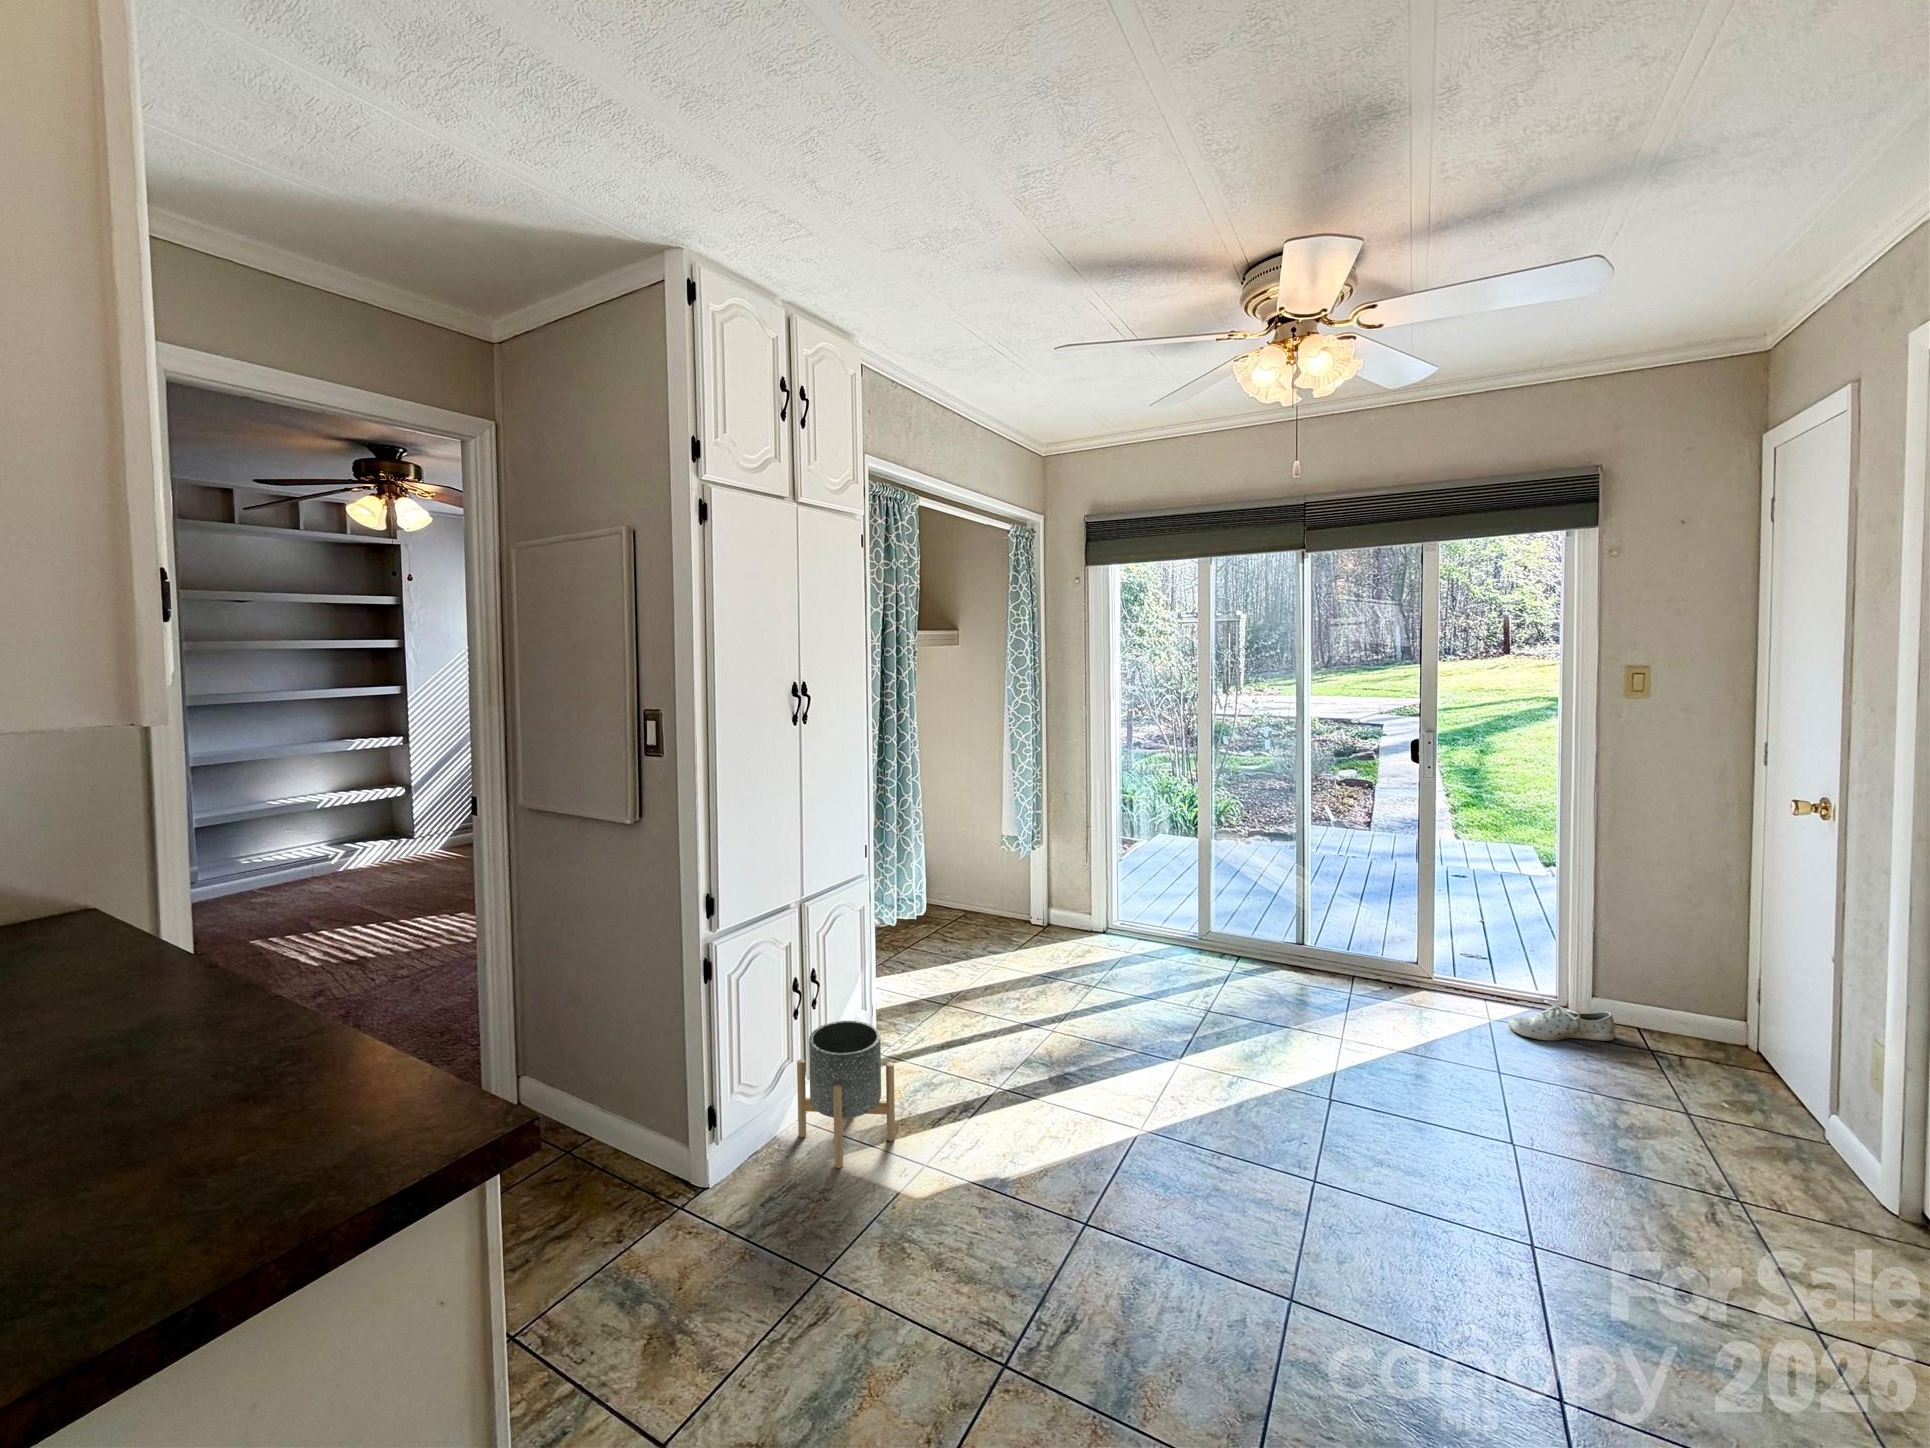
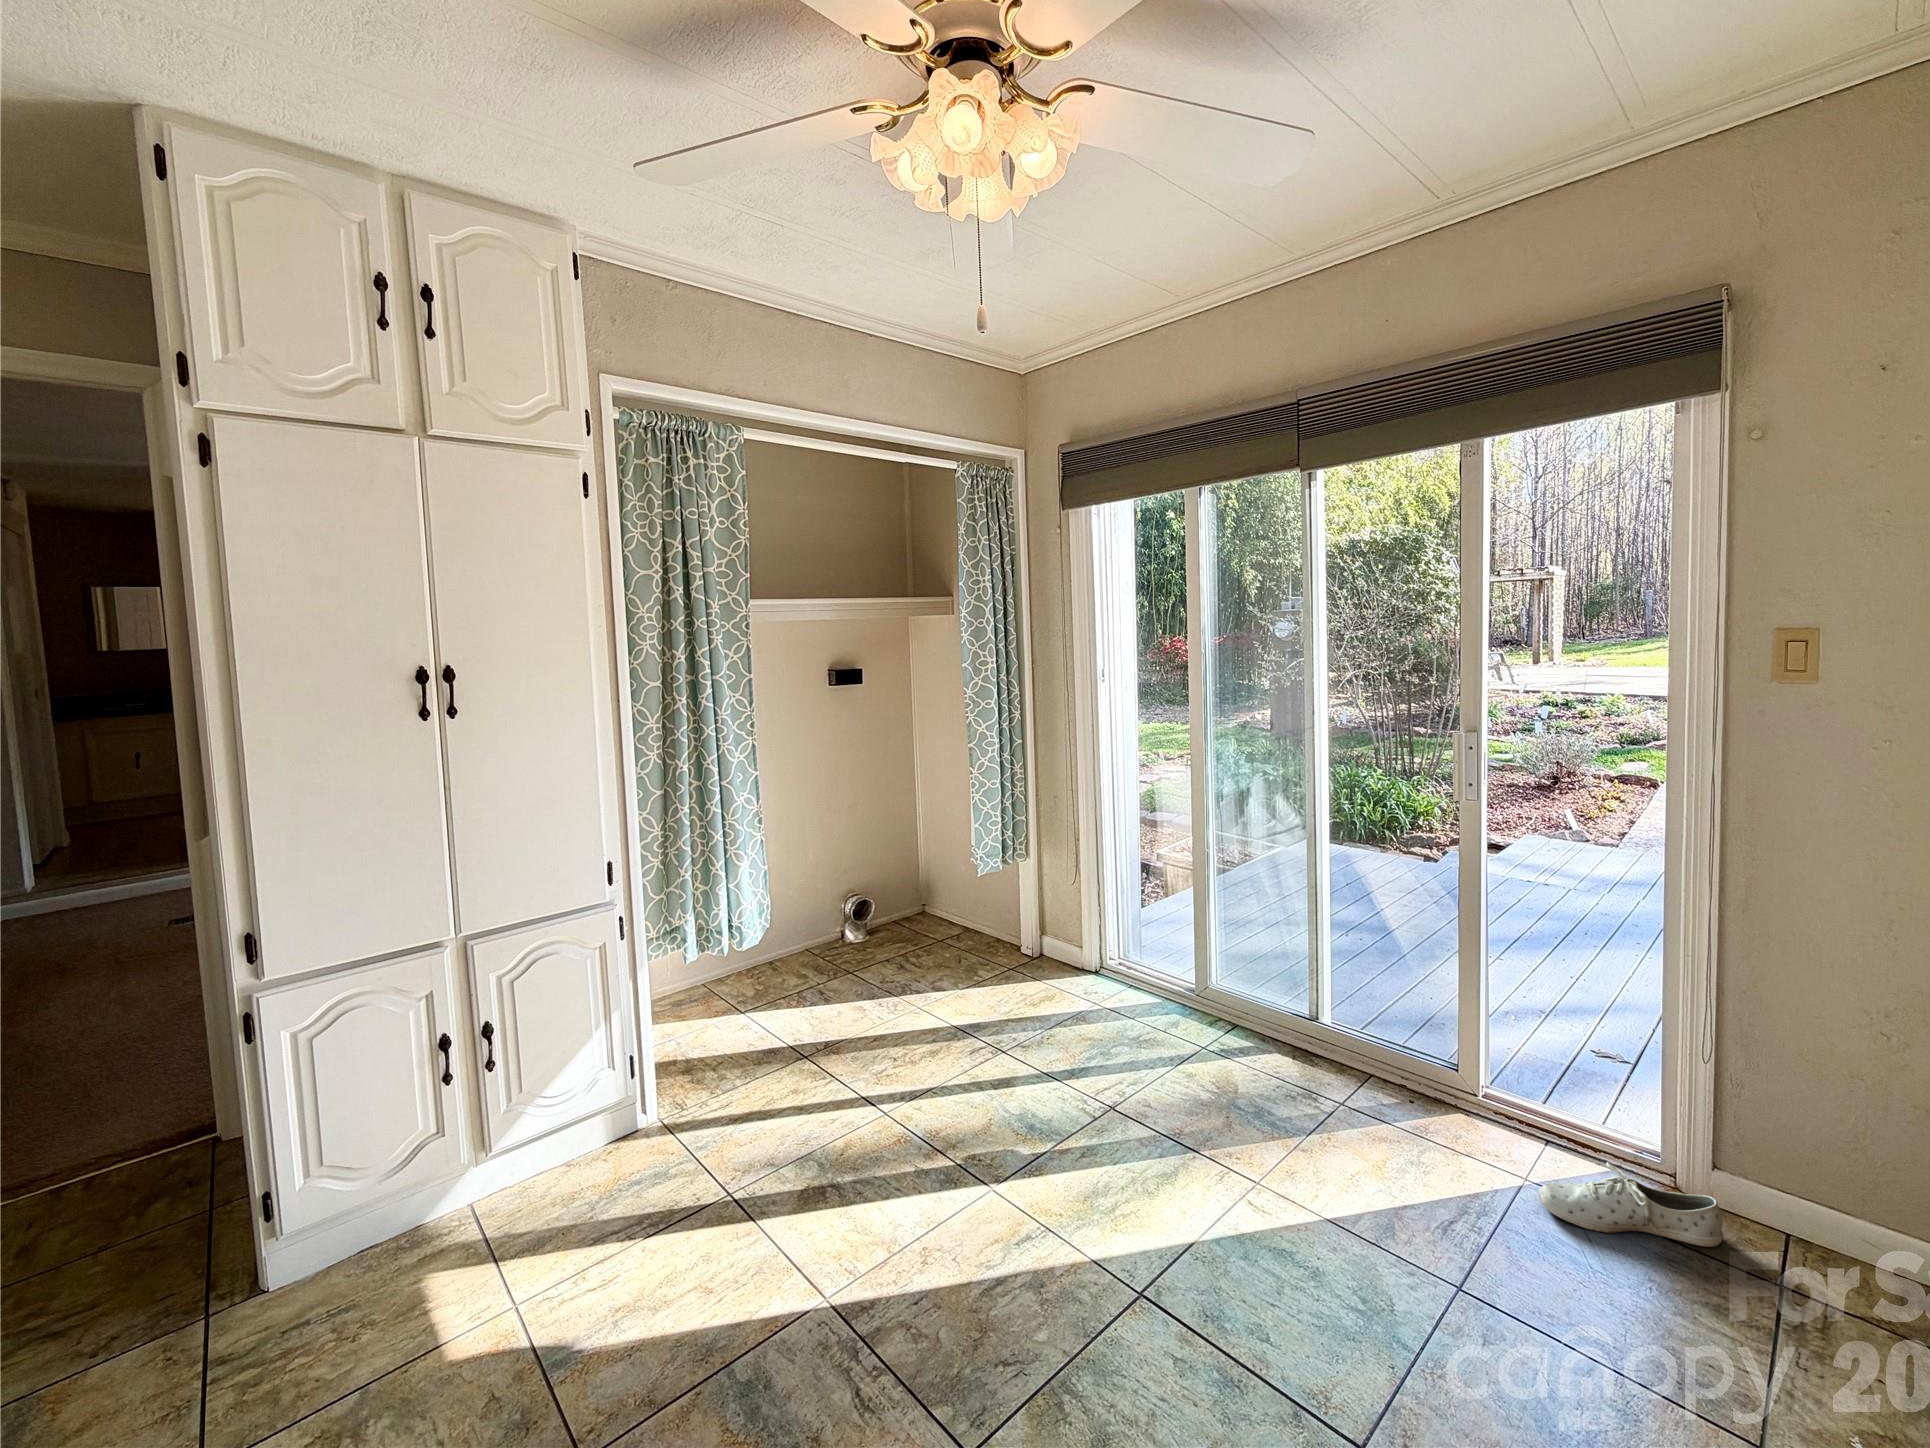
planter: present [797,1021,895,1168] -> none [413,1093,541,1293]

